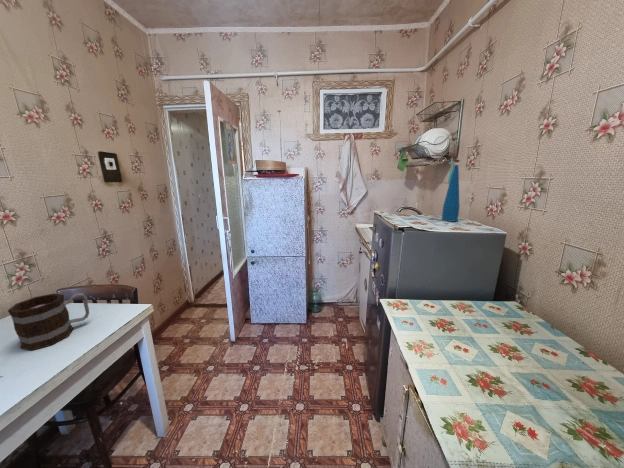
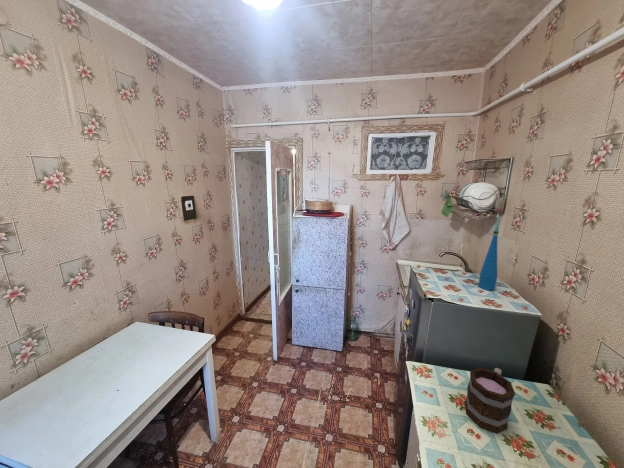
mug: present [8,293,89,350] -> present [465,368,515,433]

